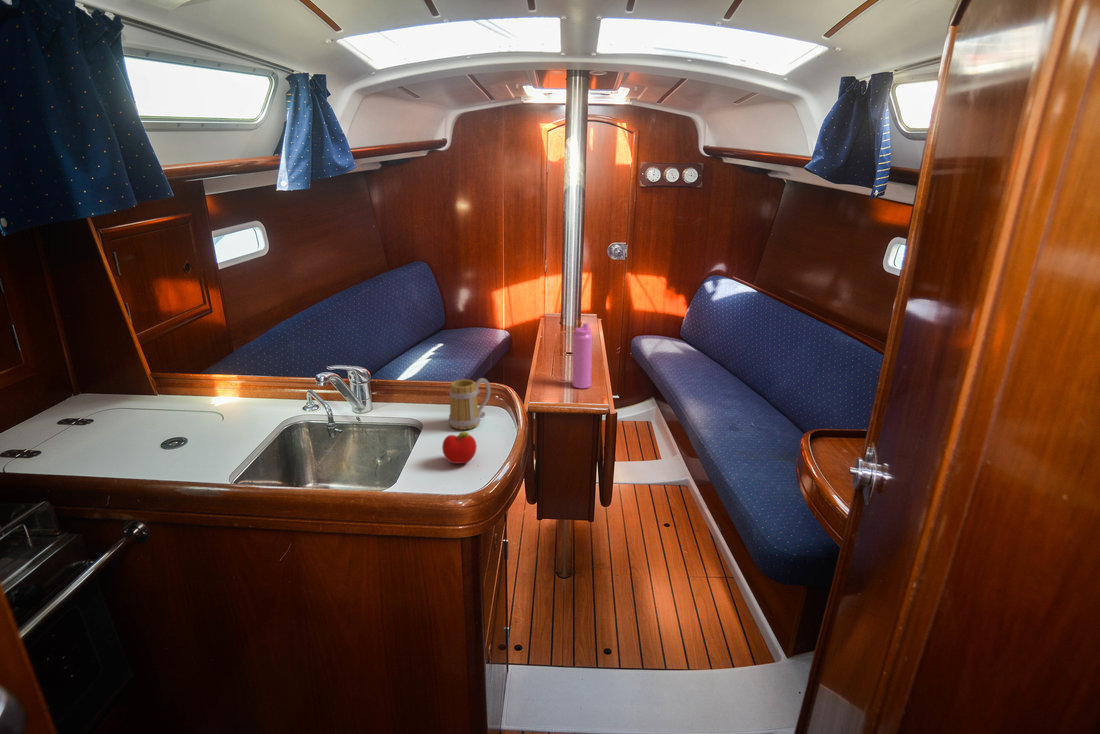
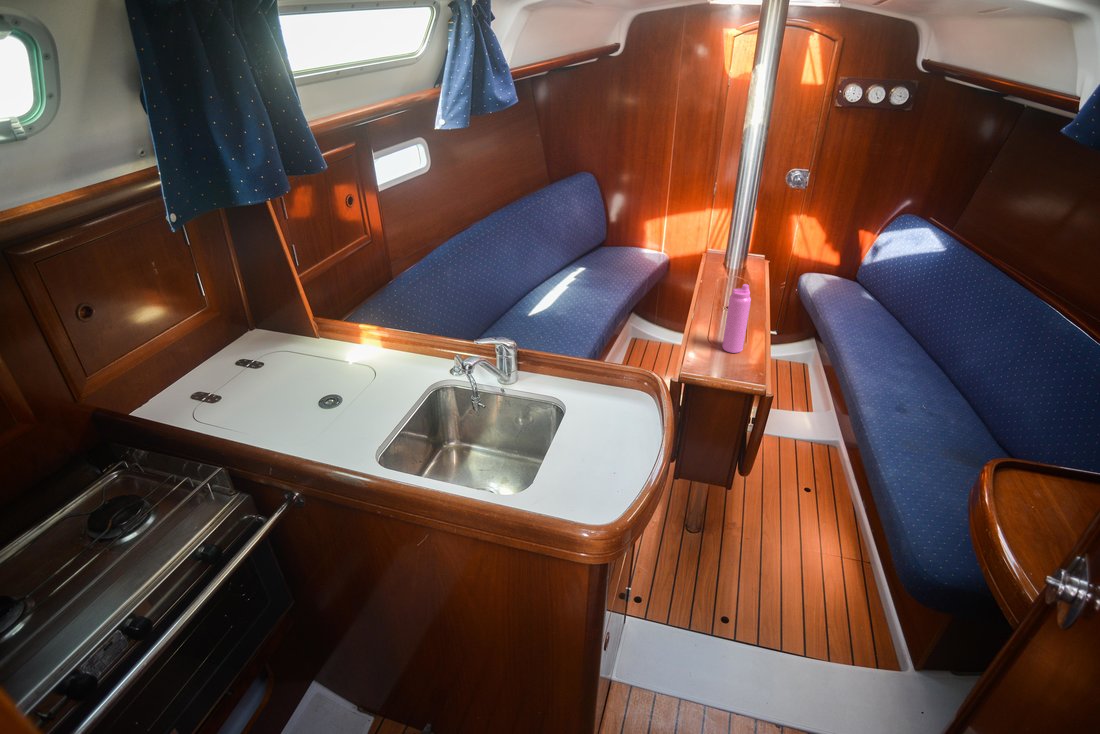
mug: present [449,378,491,429] -> none [584,366,630,417]
fruit: present [442,432,477,463] -> none [573,435,607,464]

